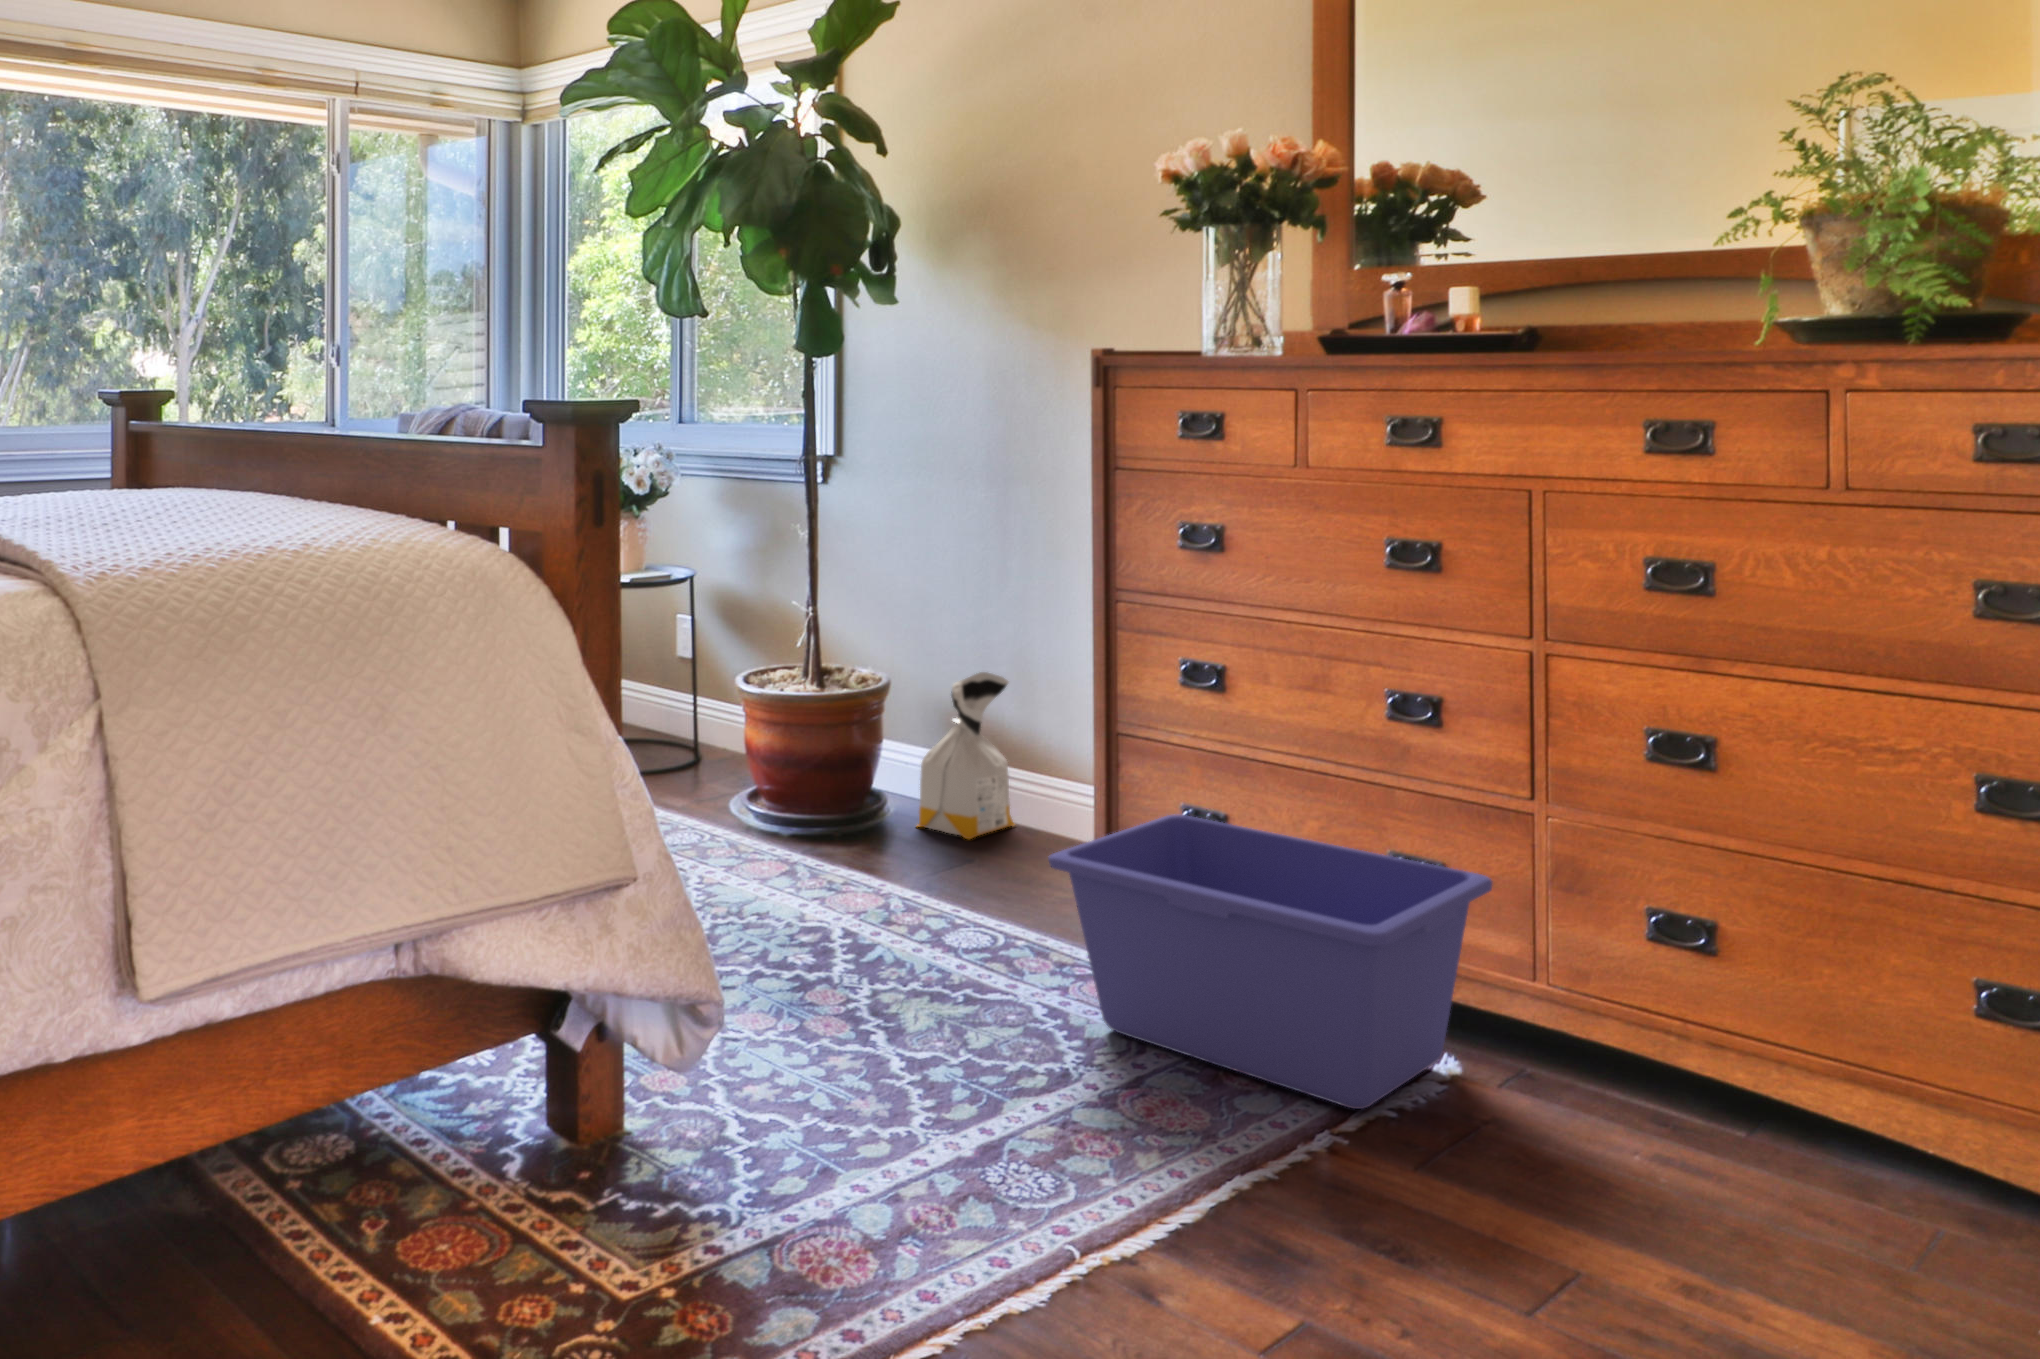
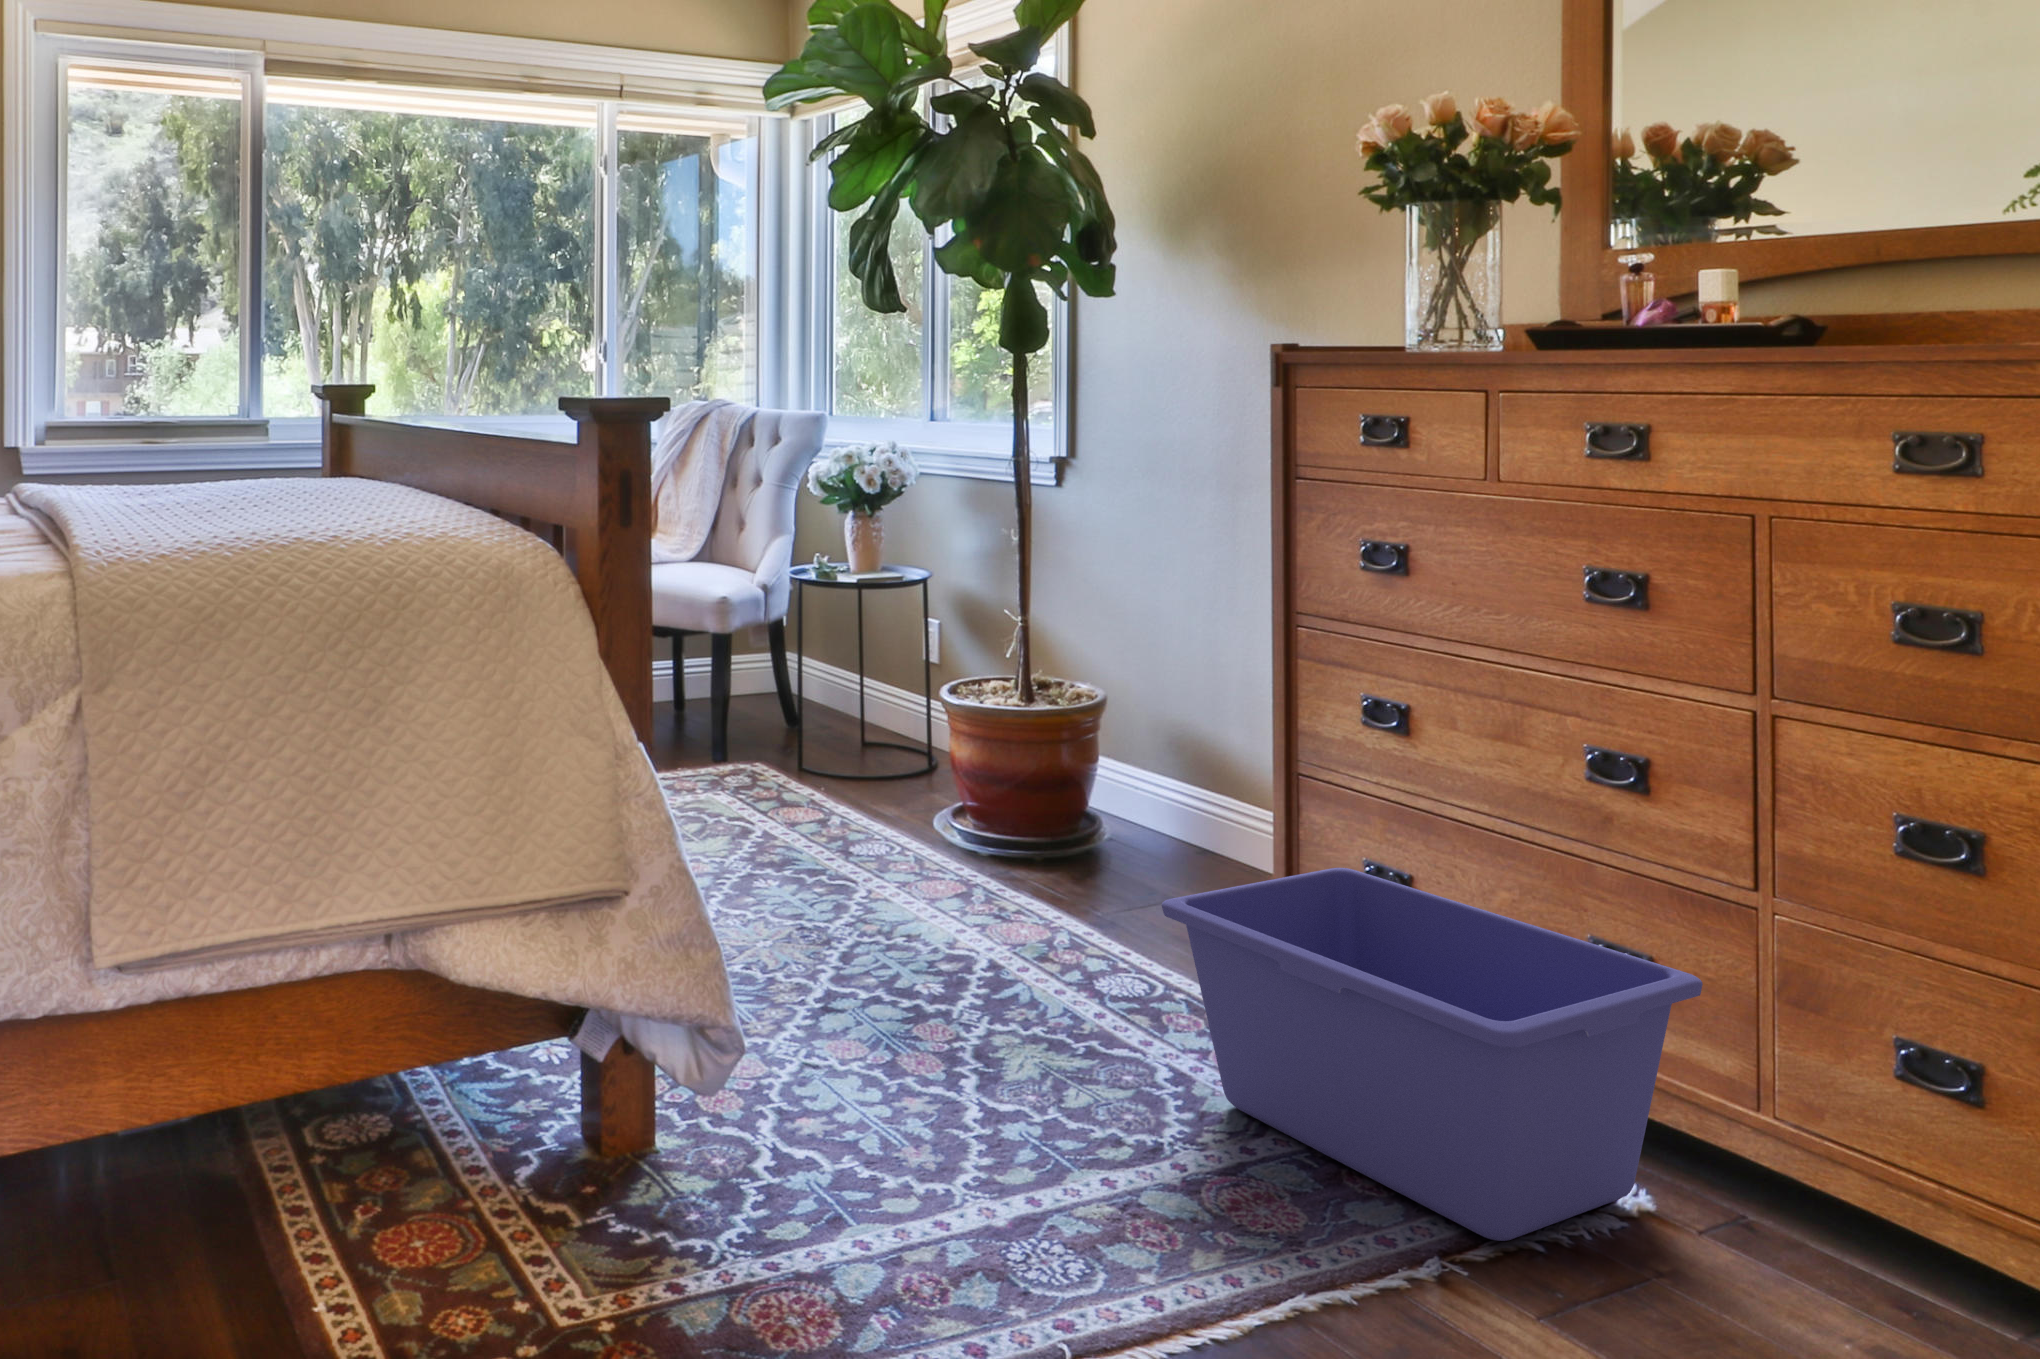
bag: present [918,672,1014,839] -> none [1116,695,1230,876]

